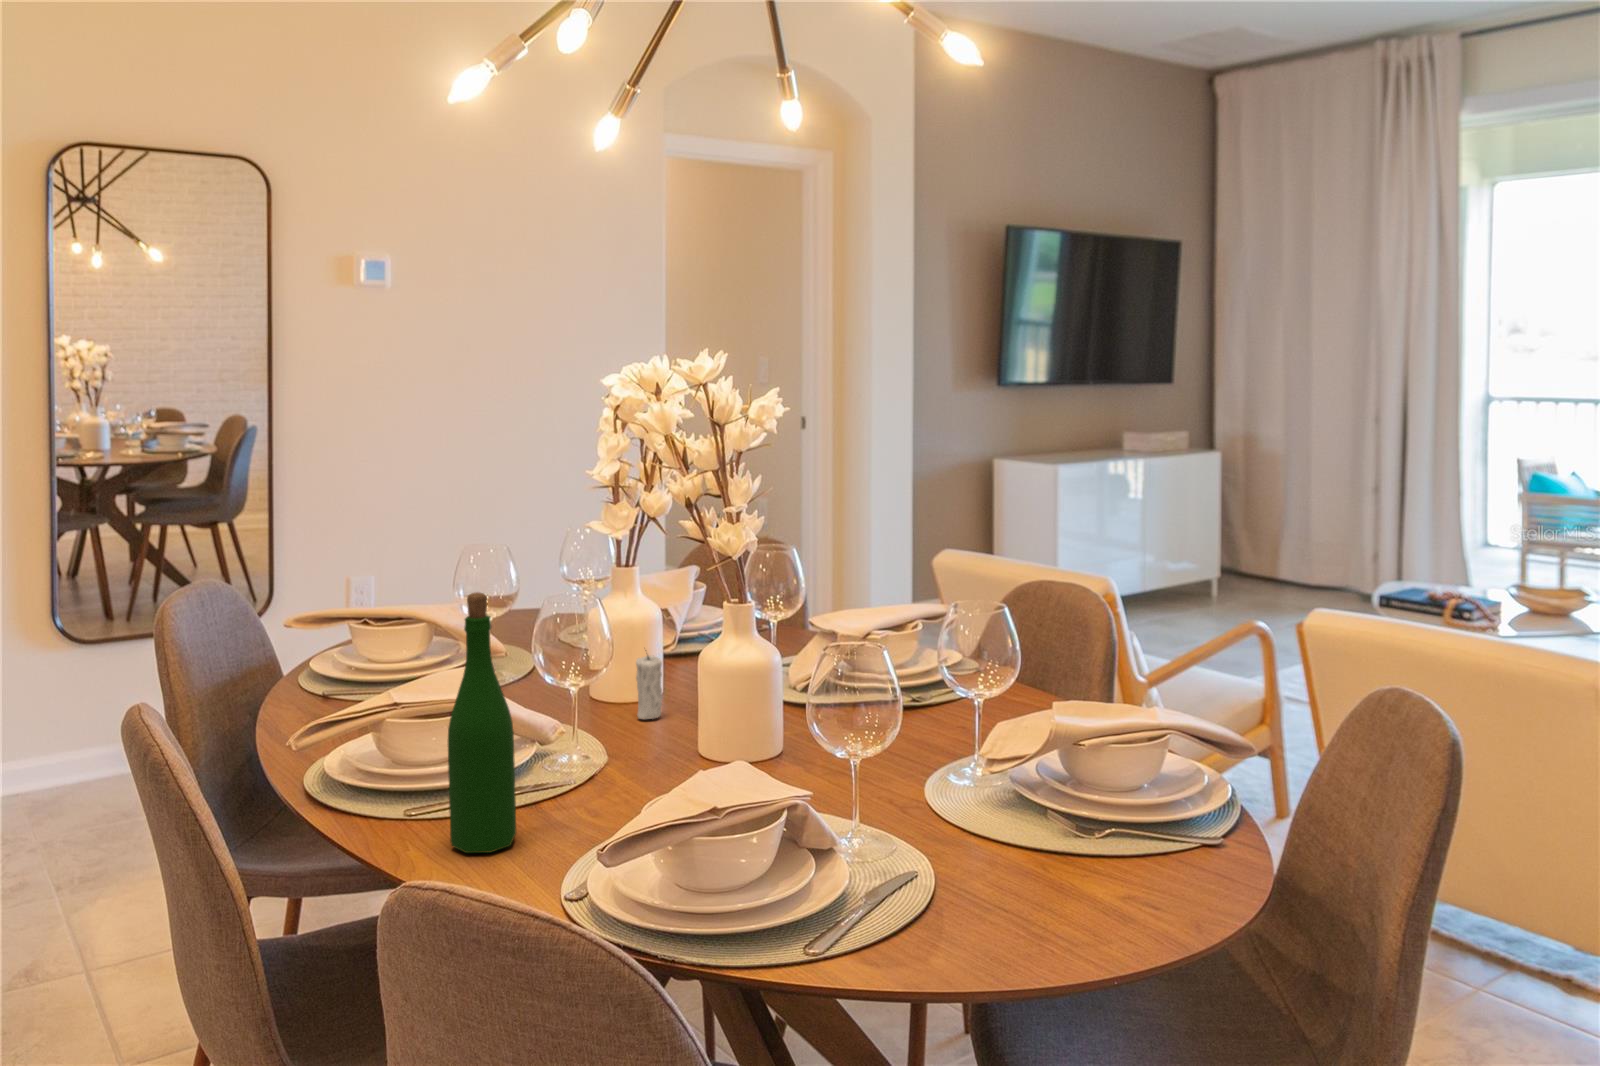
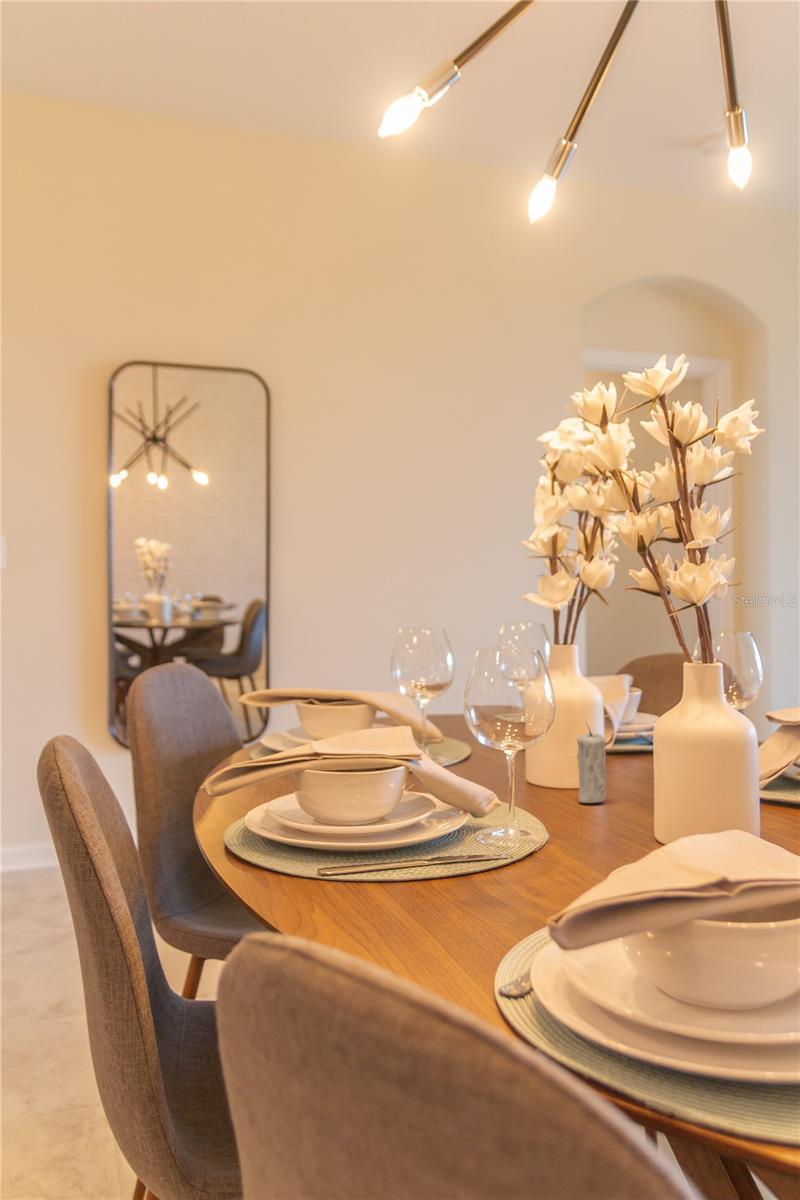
wine bottle: present [448,592,516,853] -> none [362,604,441,925]

